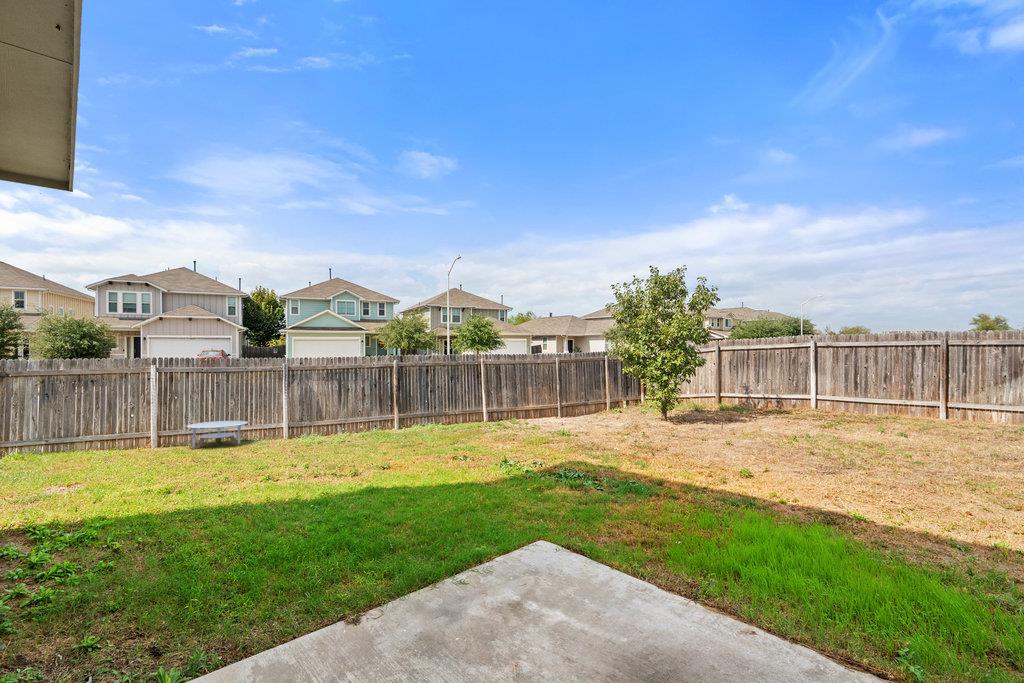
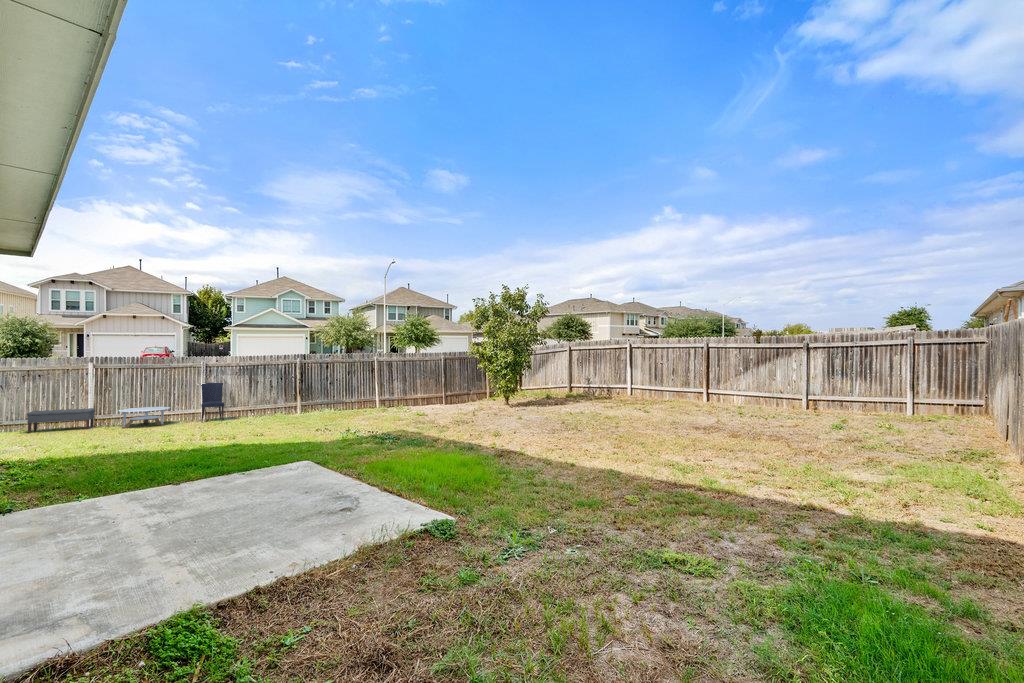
chair: none [283,390,312,441] -> present [201,383,224,422]
bench: none [77,423,158,455] -> present [27,408,95,433]

